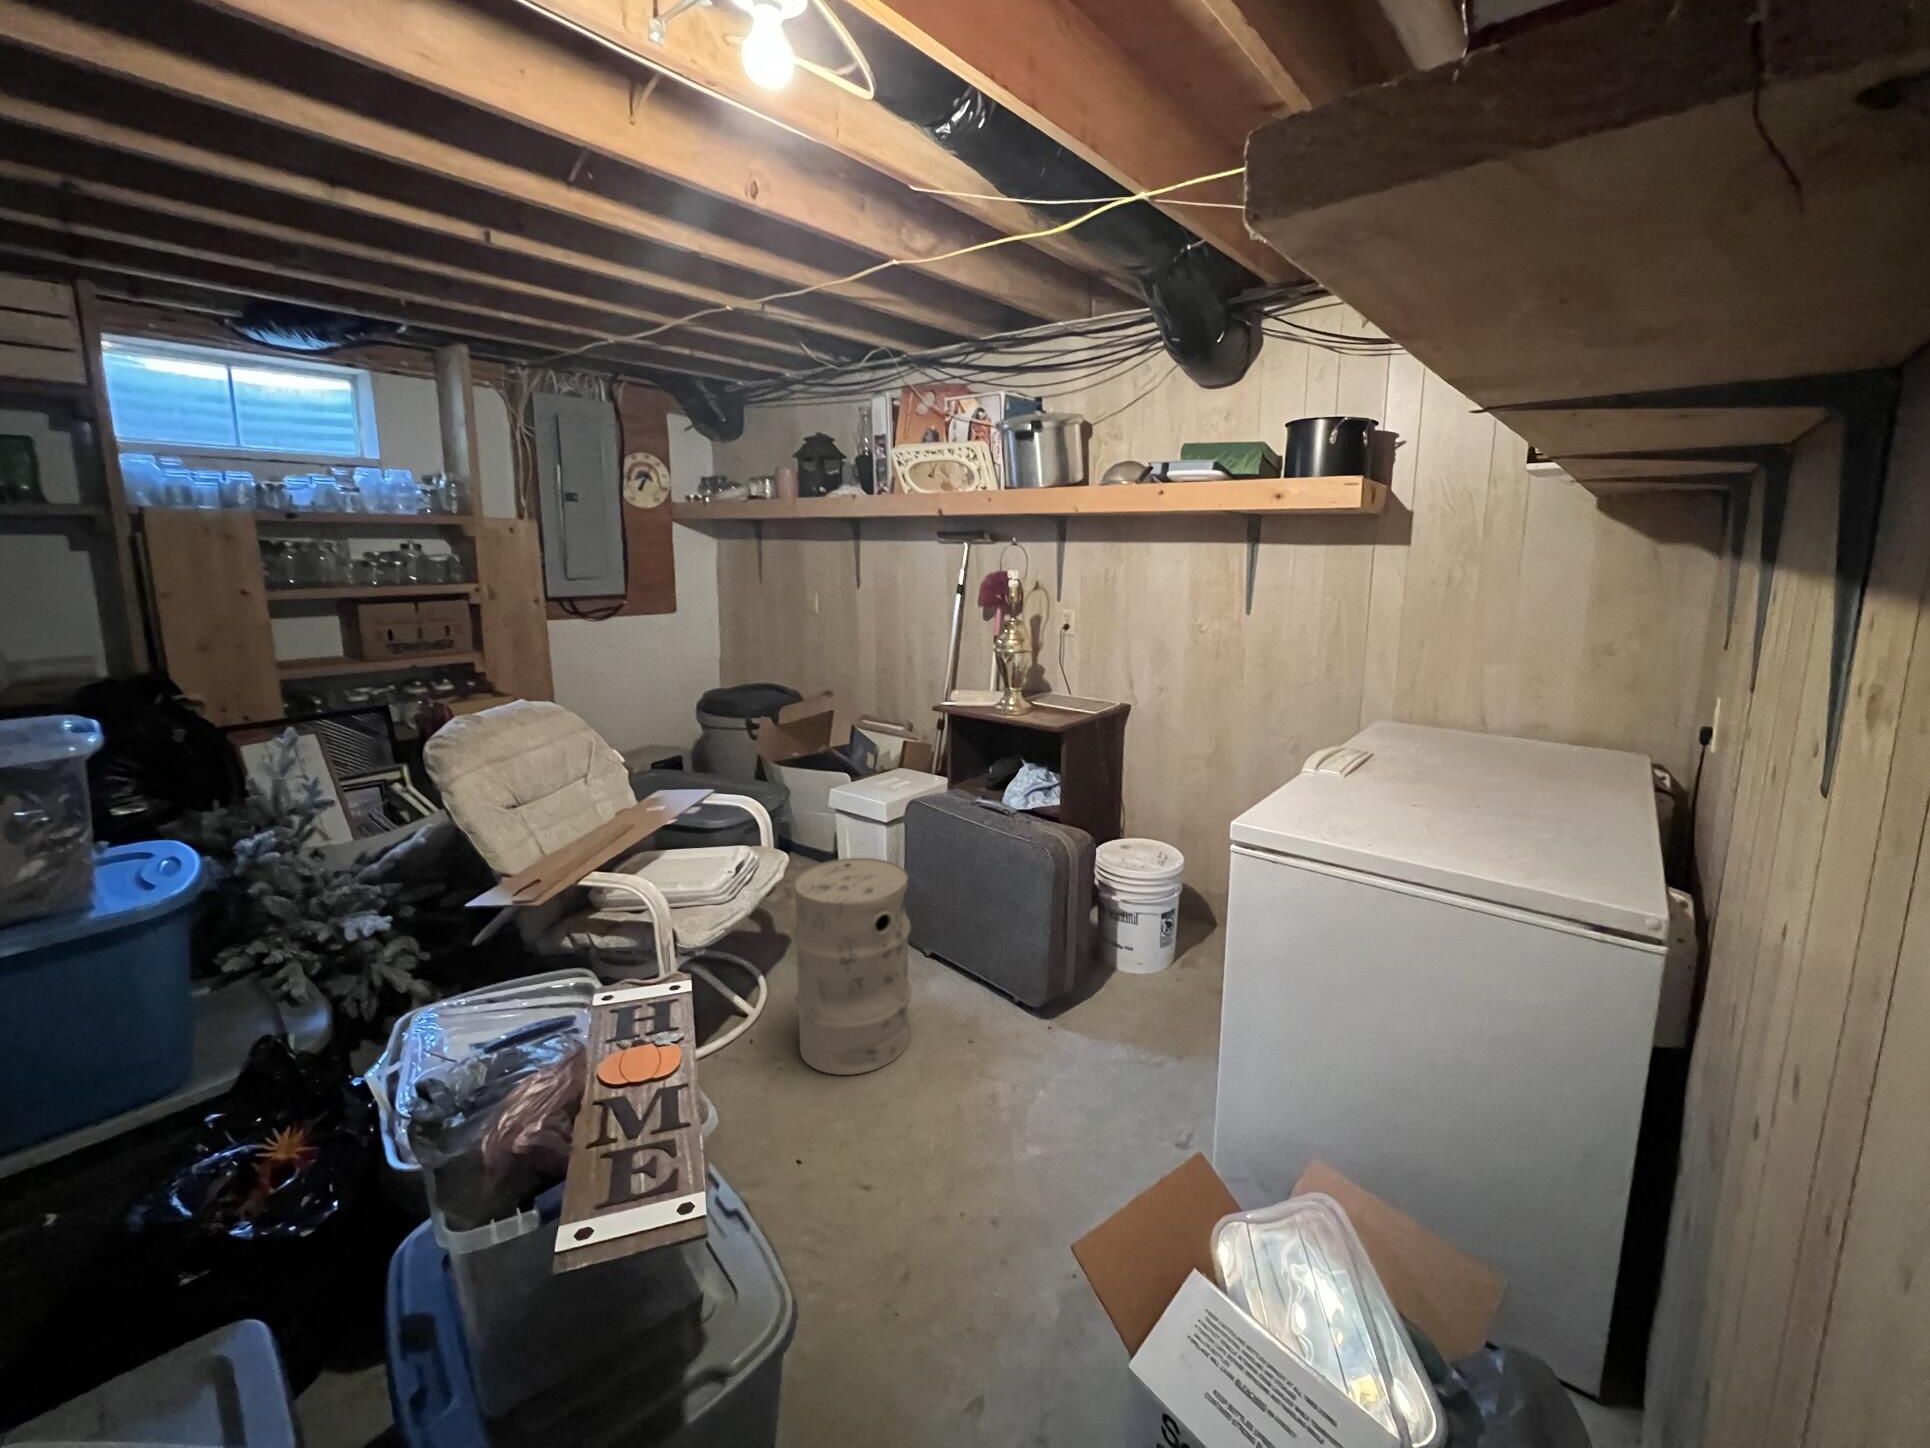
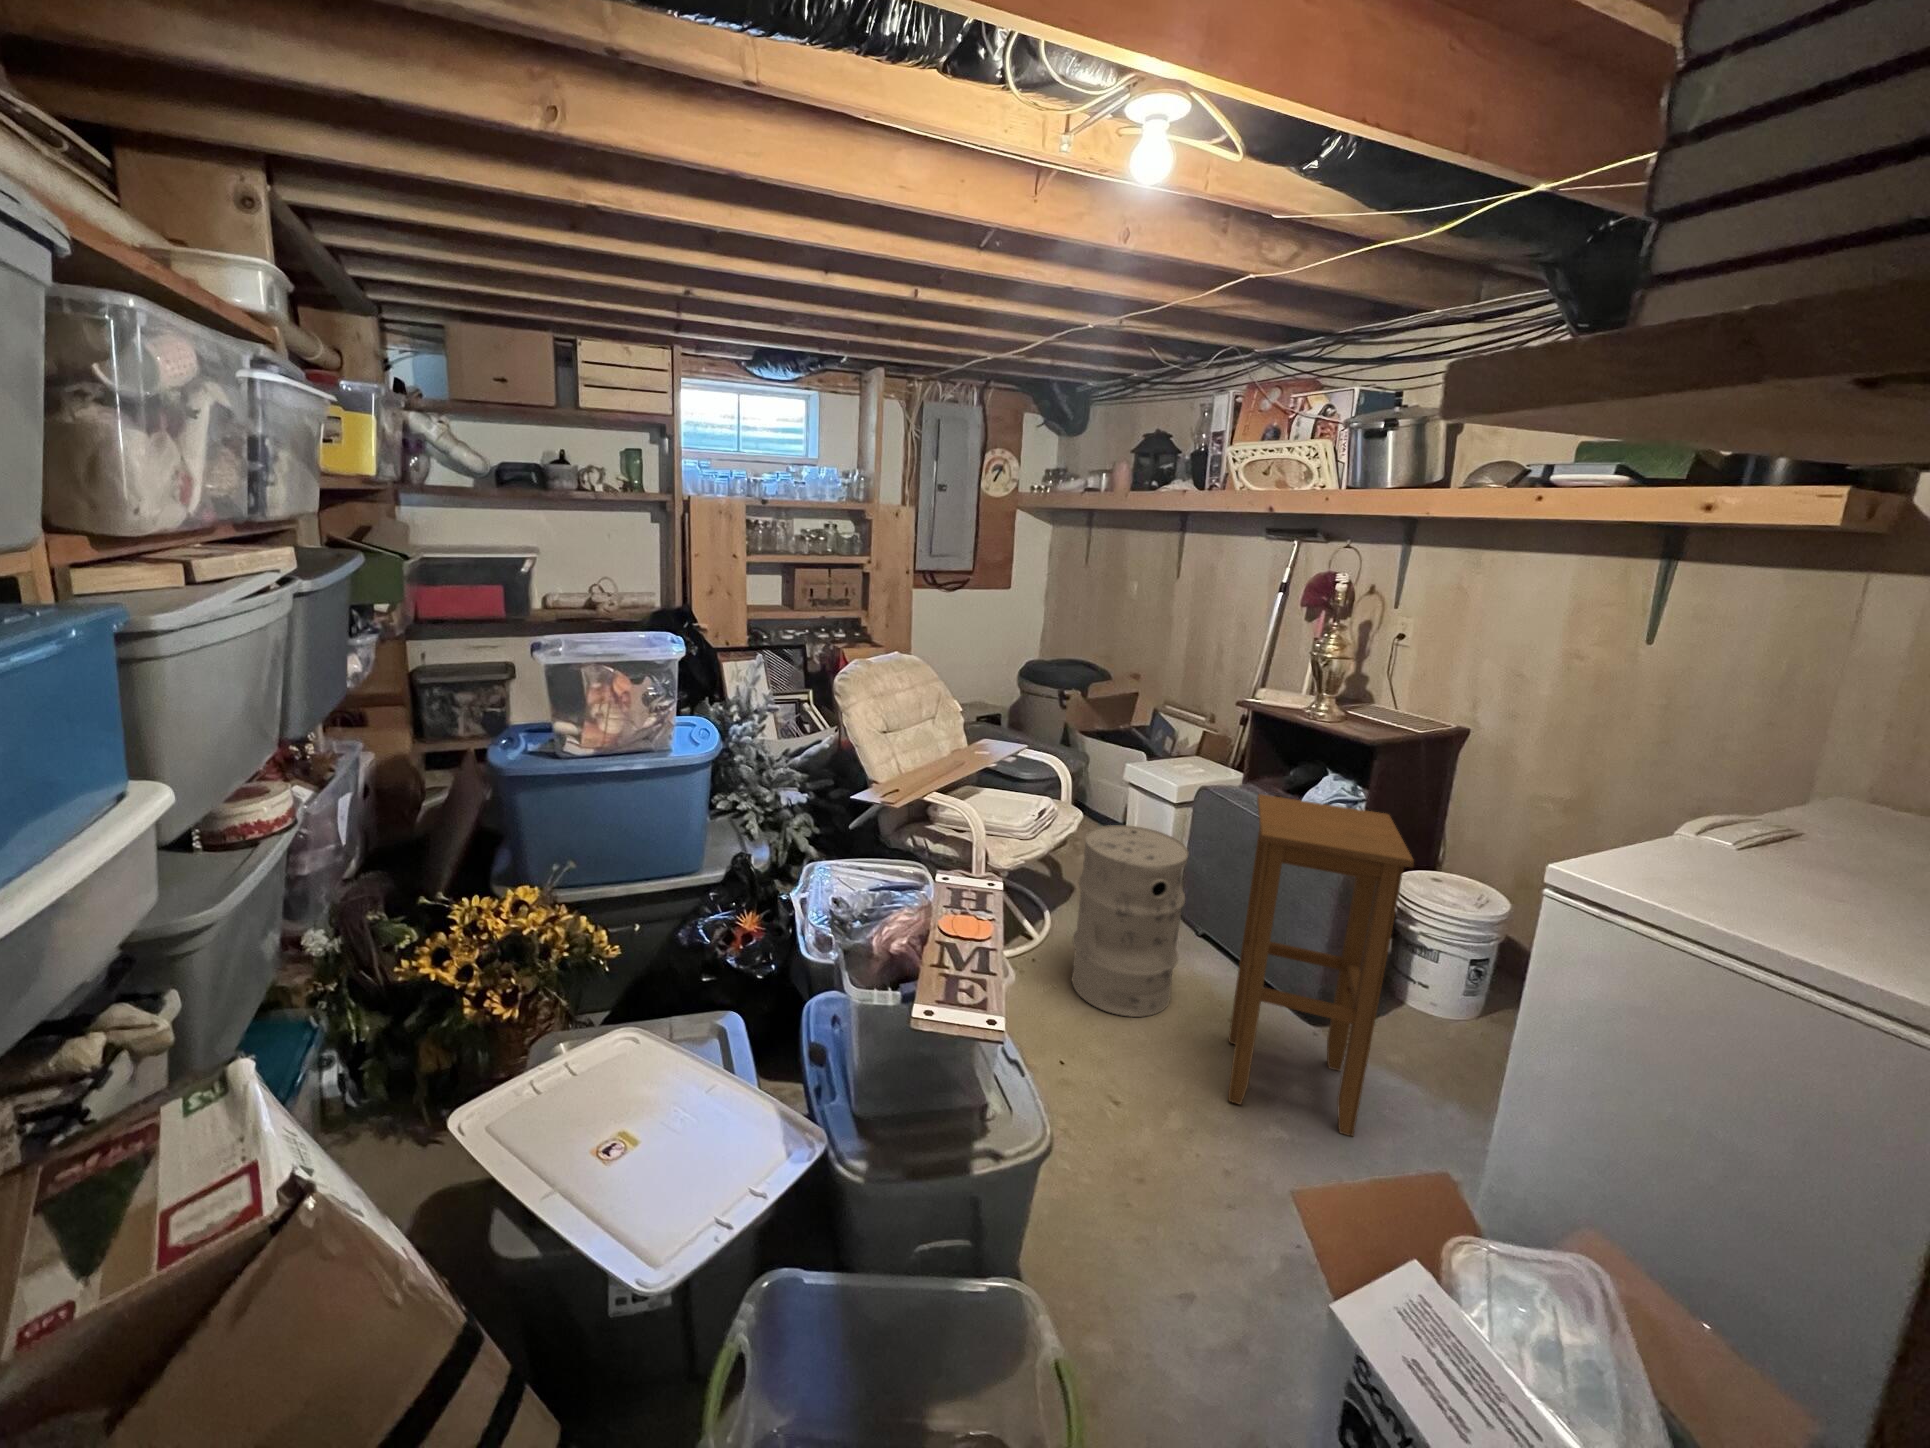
stool: none [968,796,1115,1131] -> present [1228,794,1414,1136]

